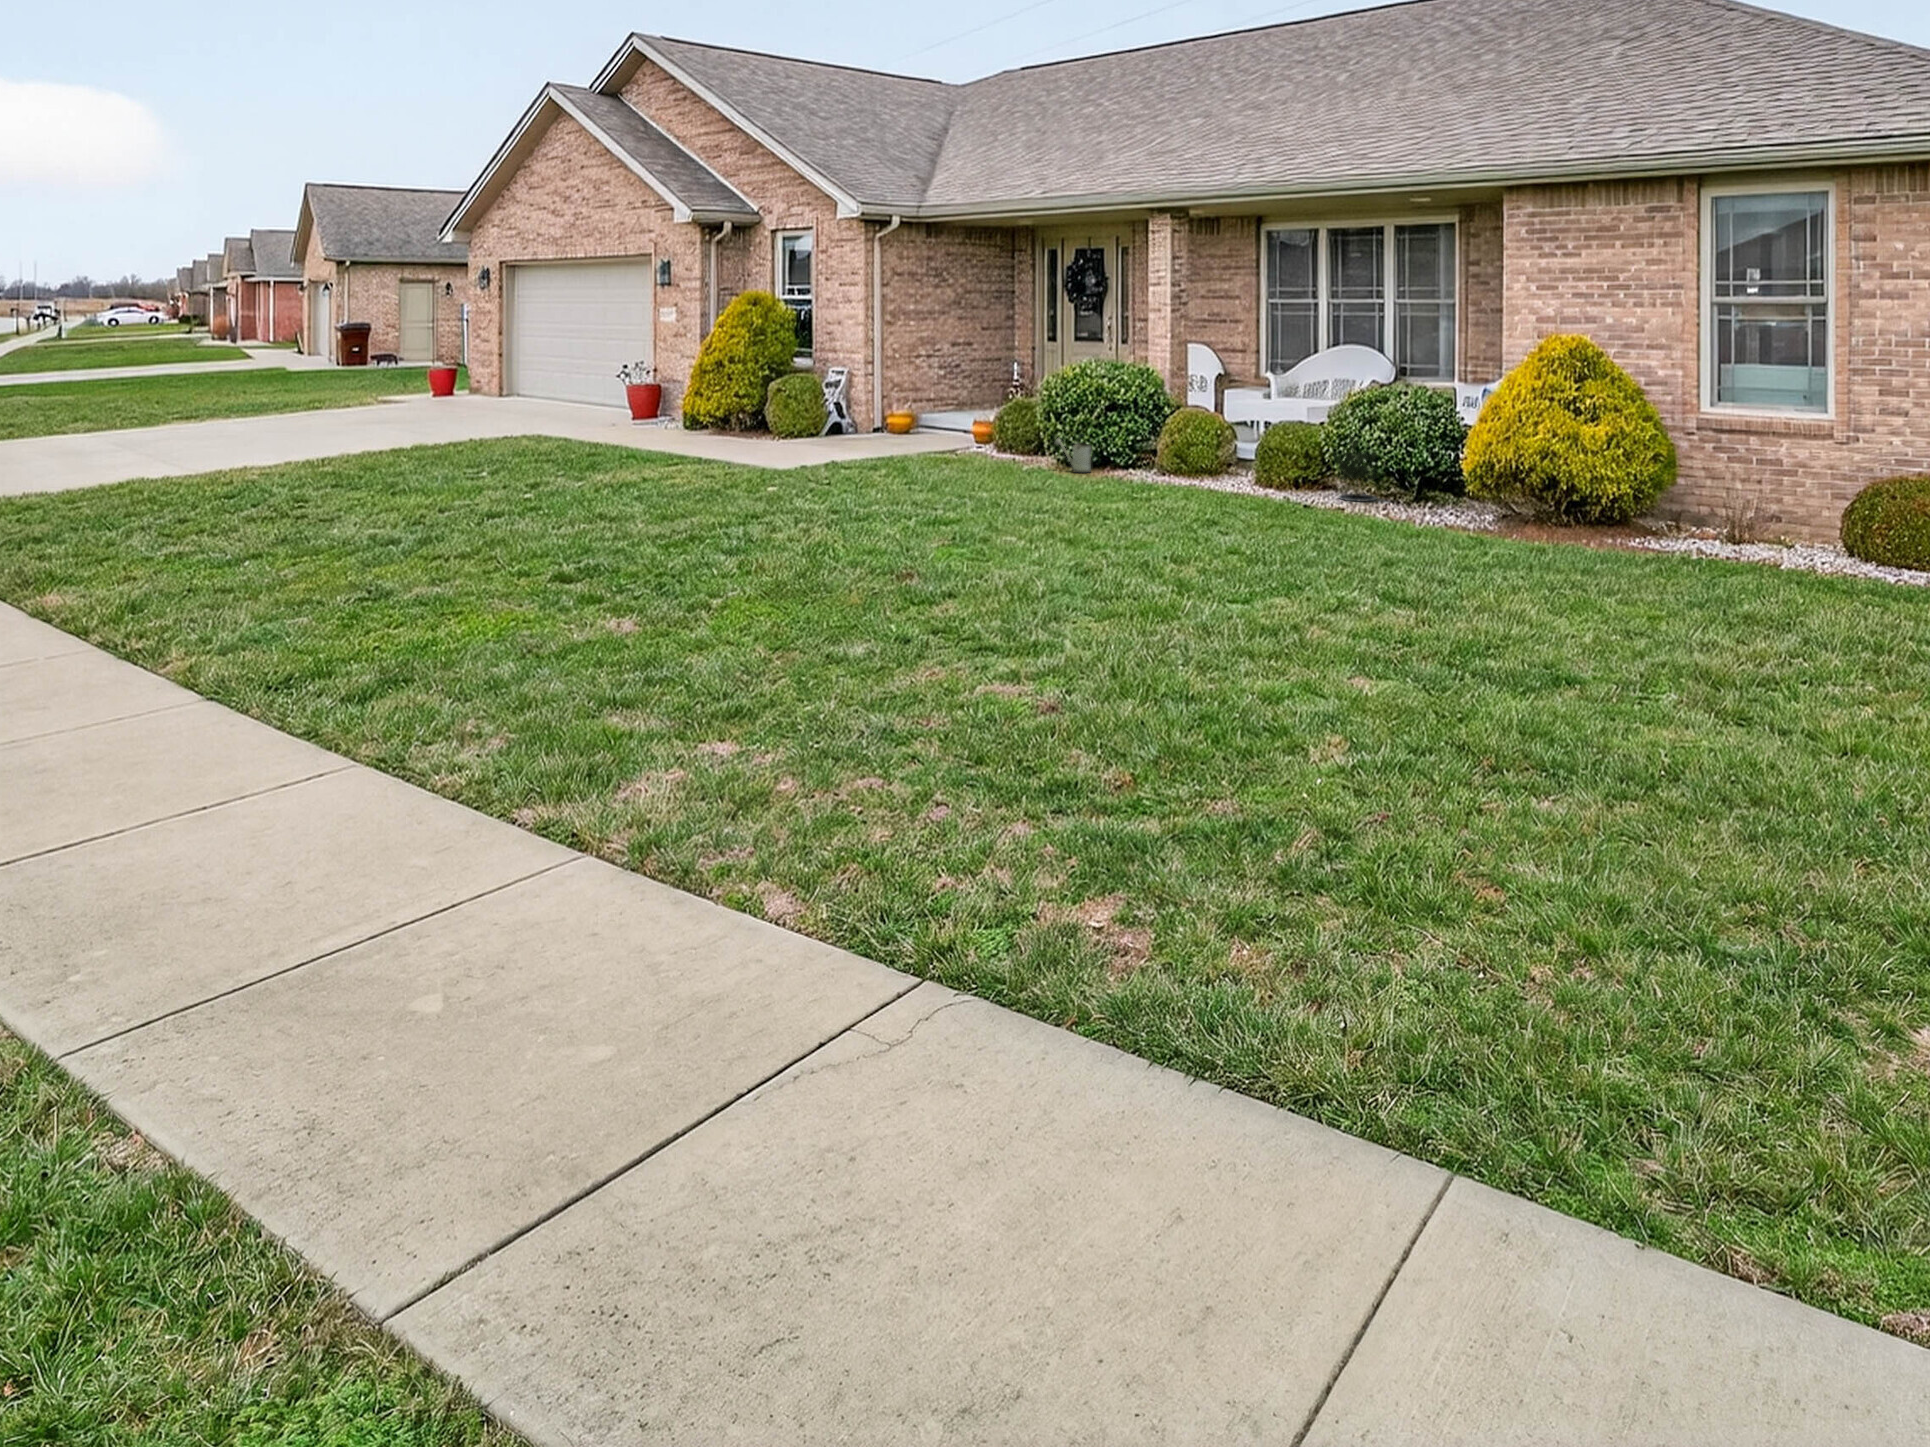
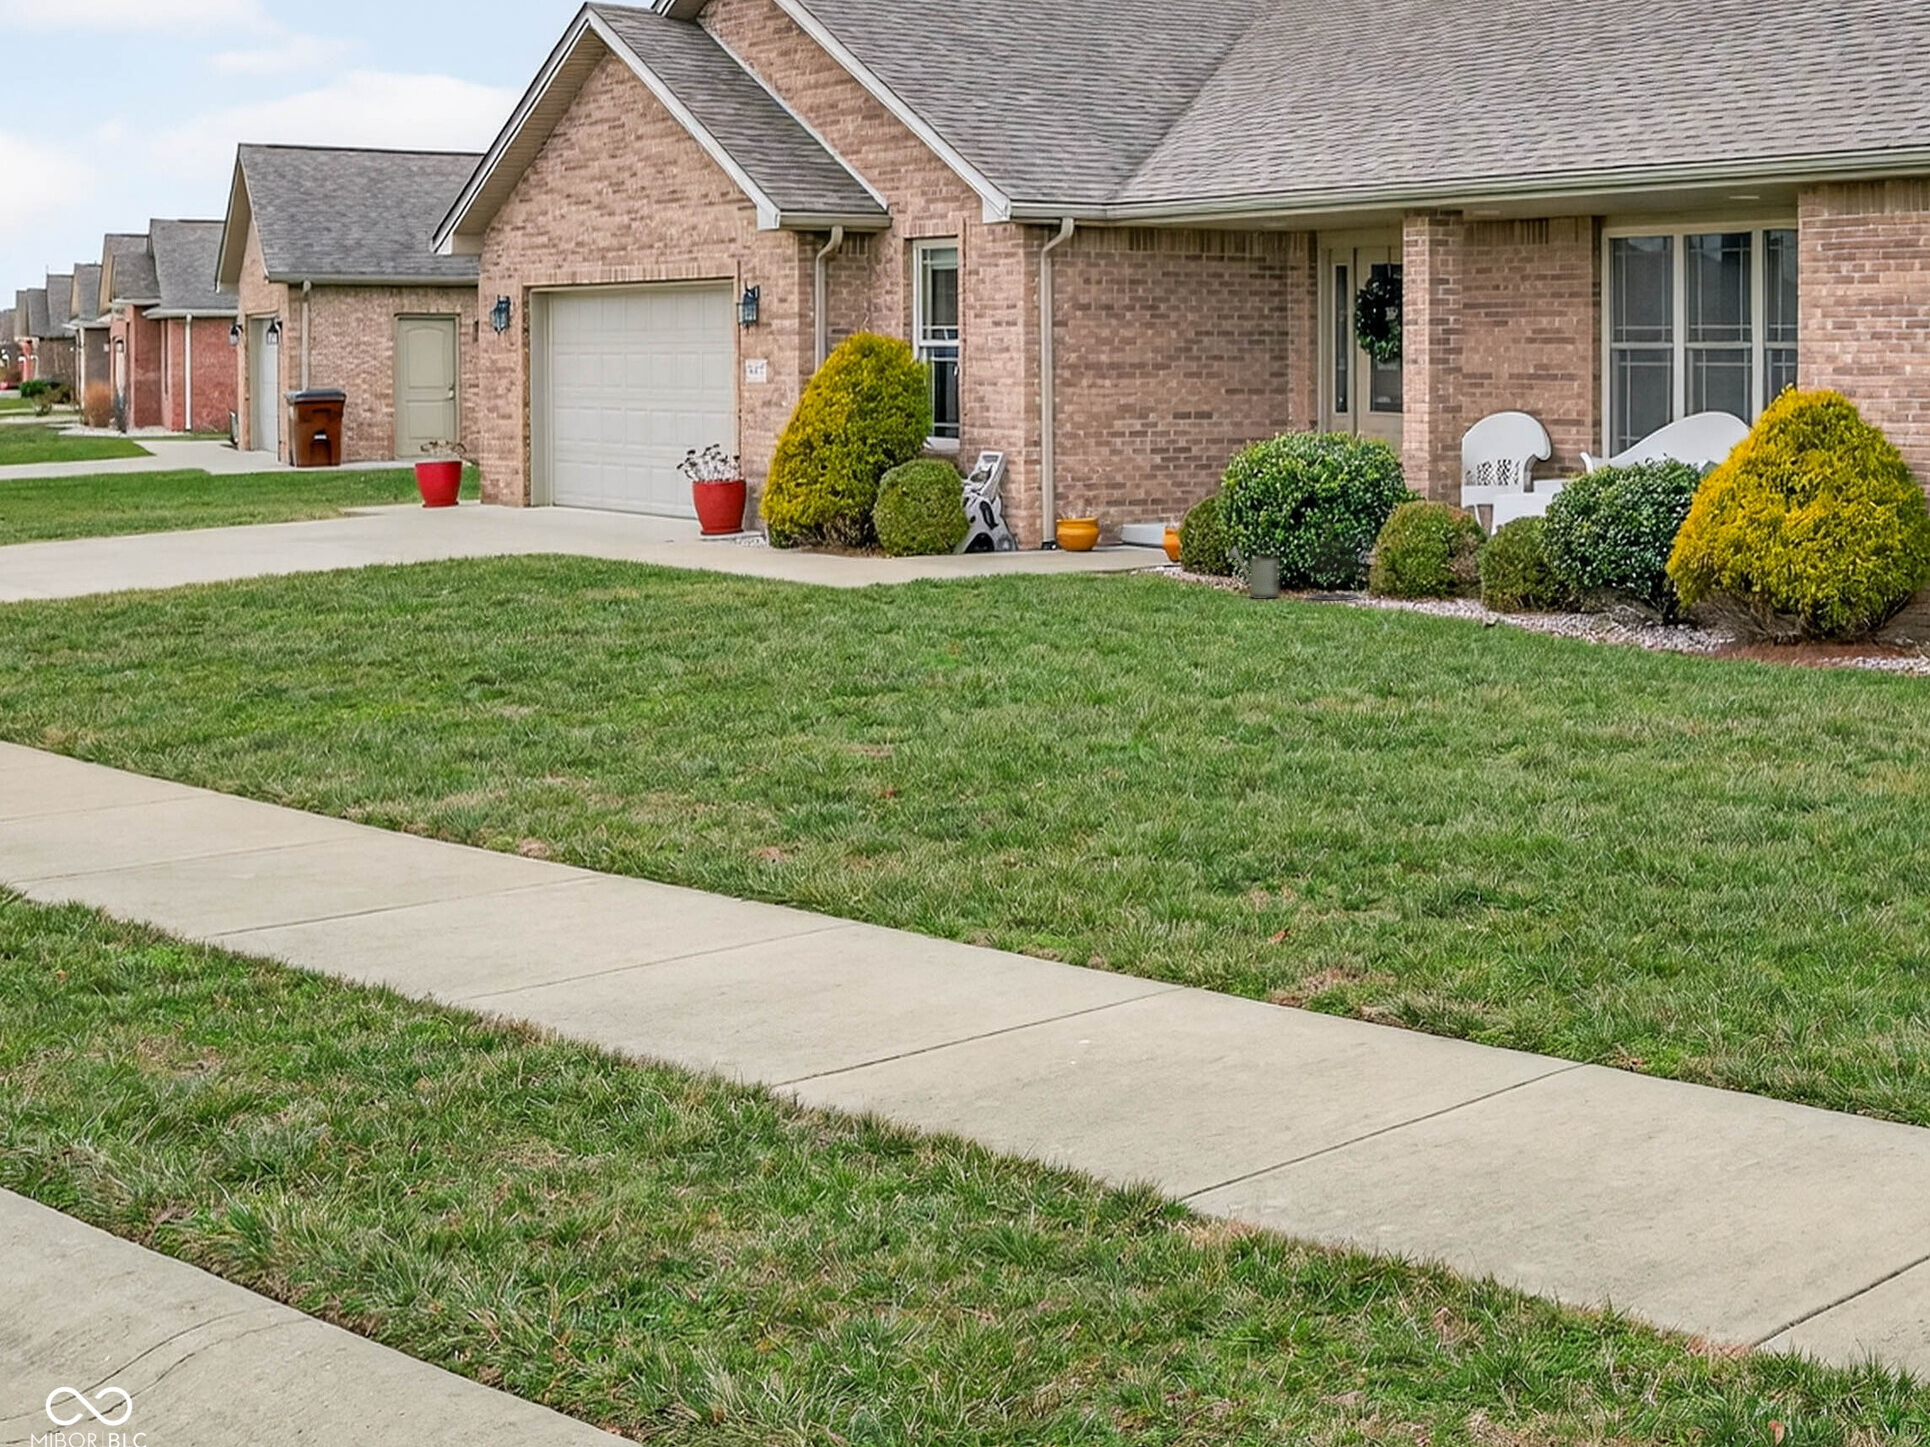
potted tree: present [1336,435,1378,501] -> present [1304,517,1360,600]

